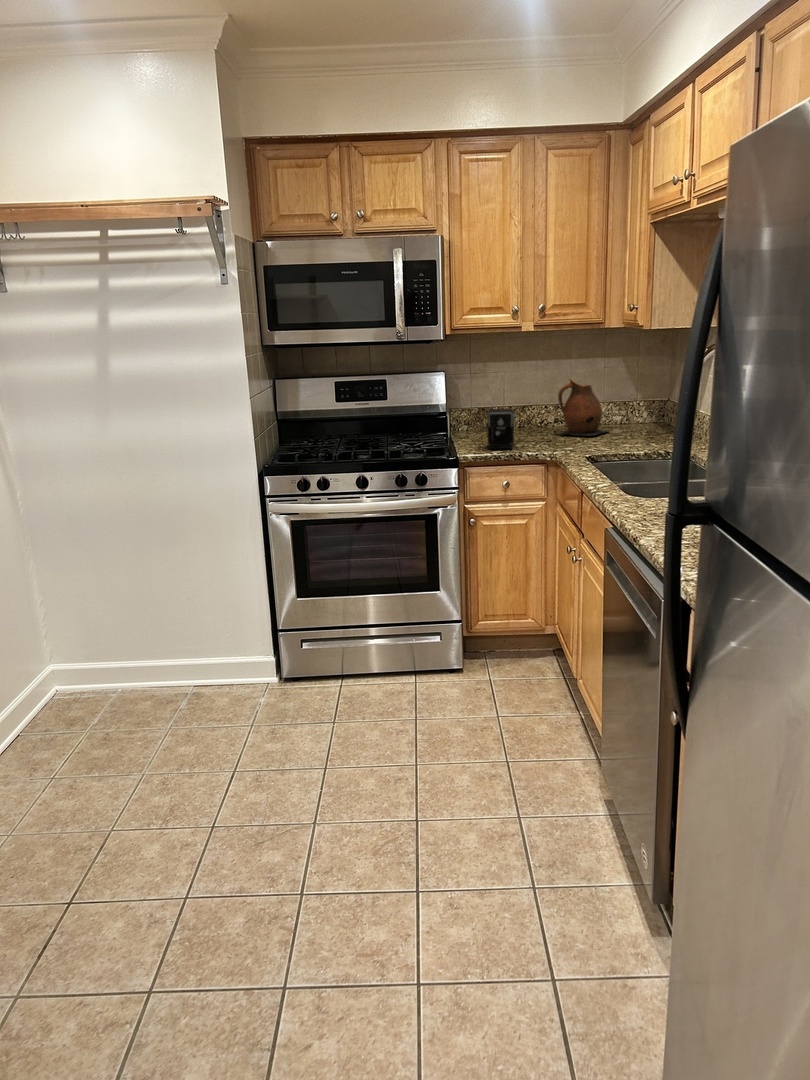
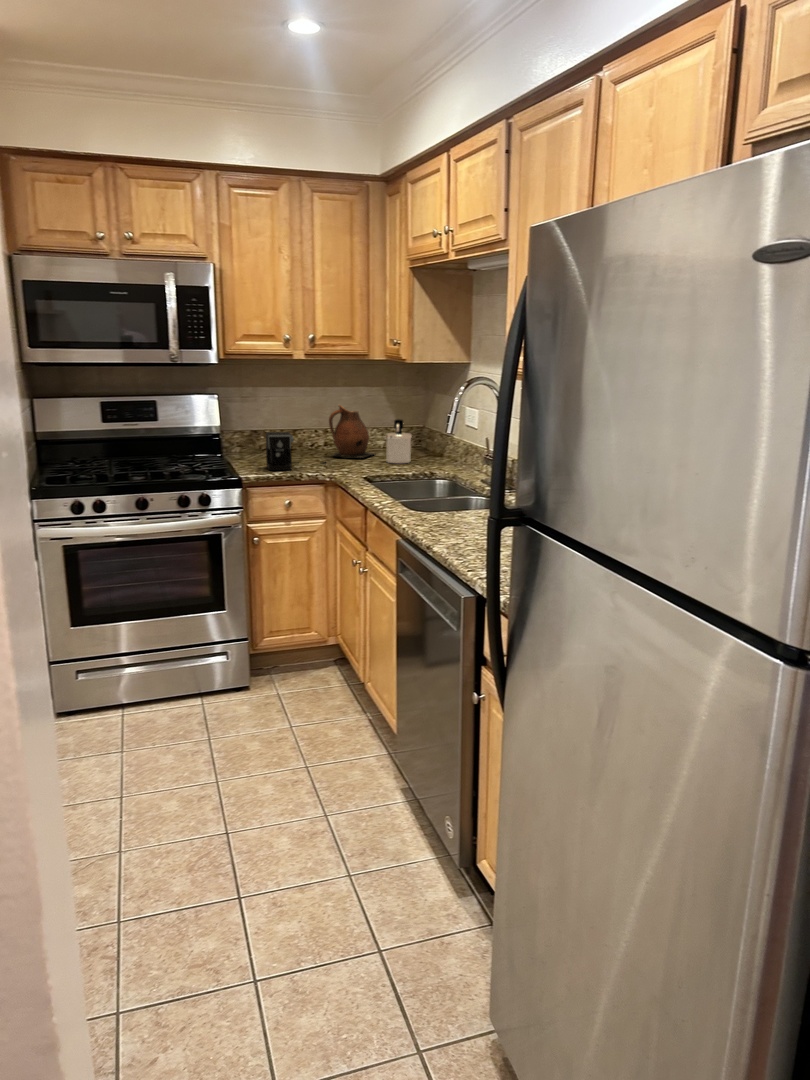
soap dispenser: none [619,393,649,442] -> present [386,419,412,463]

